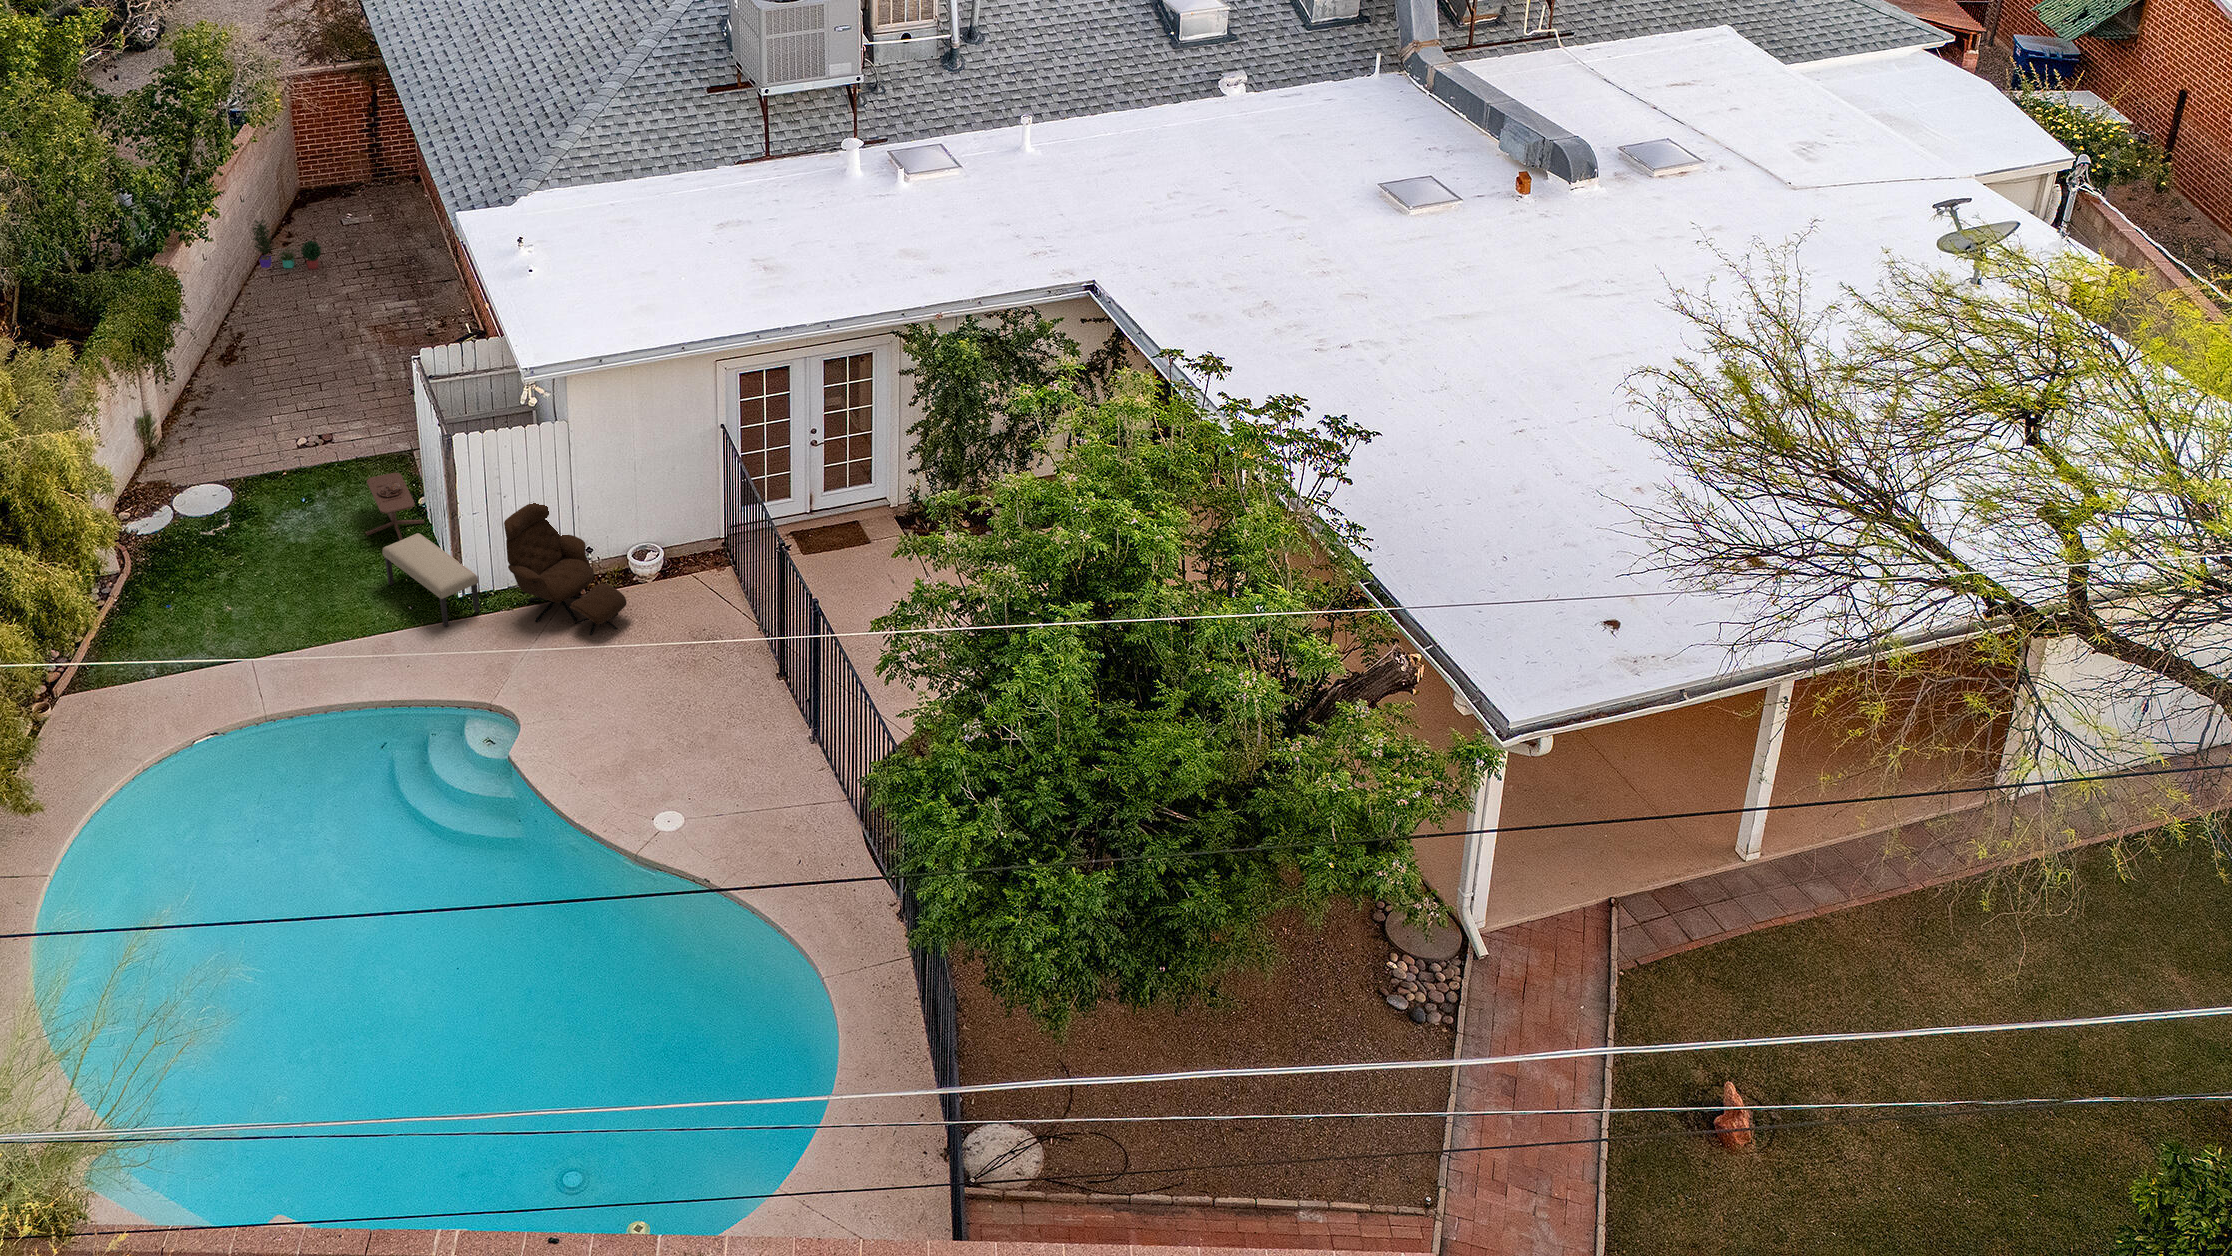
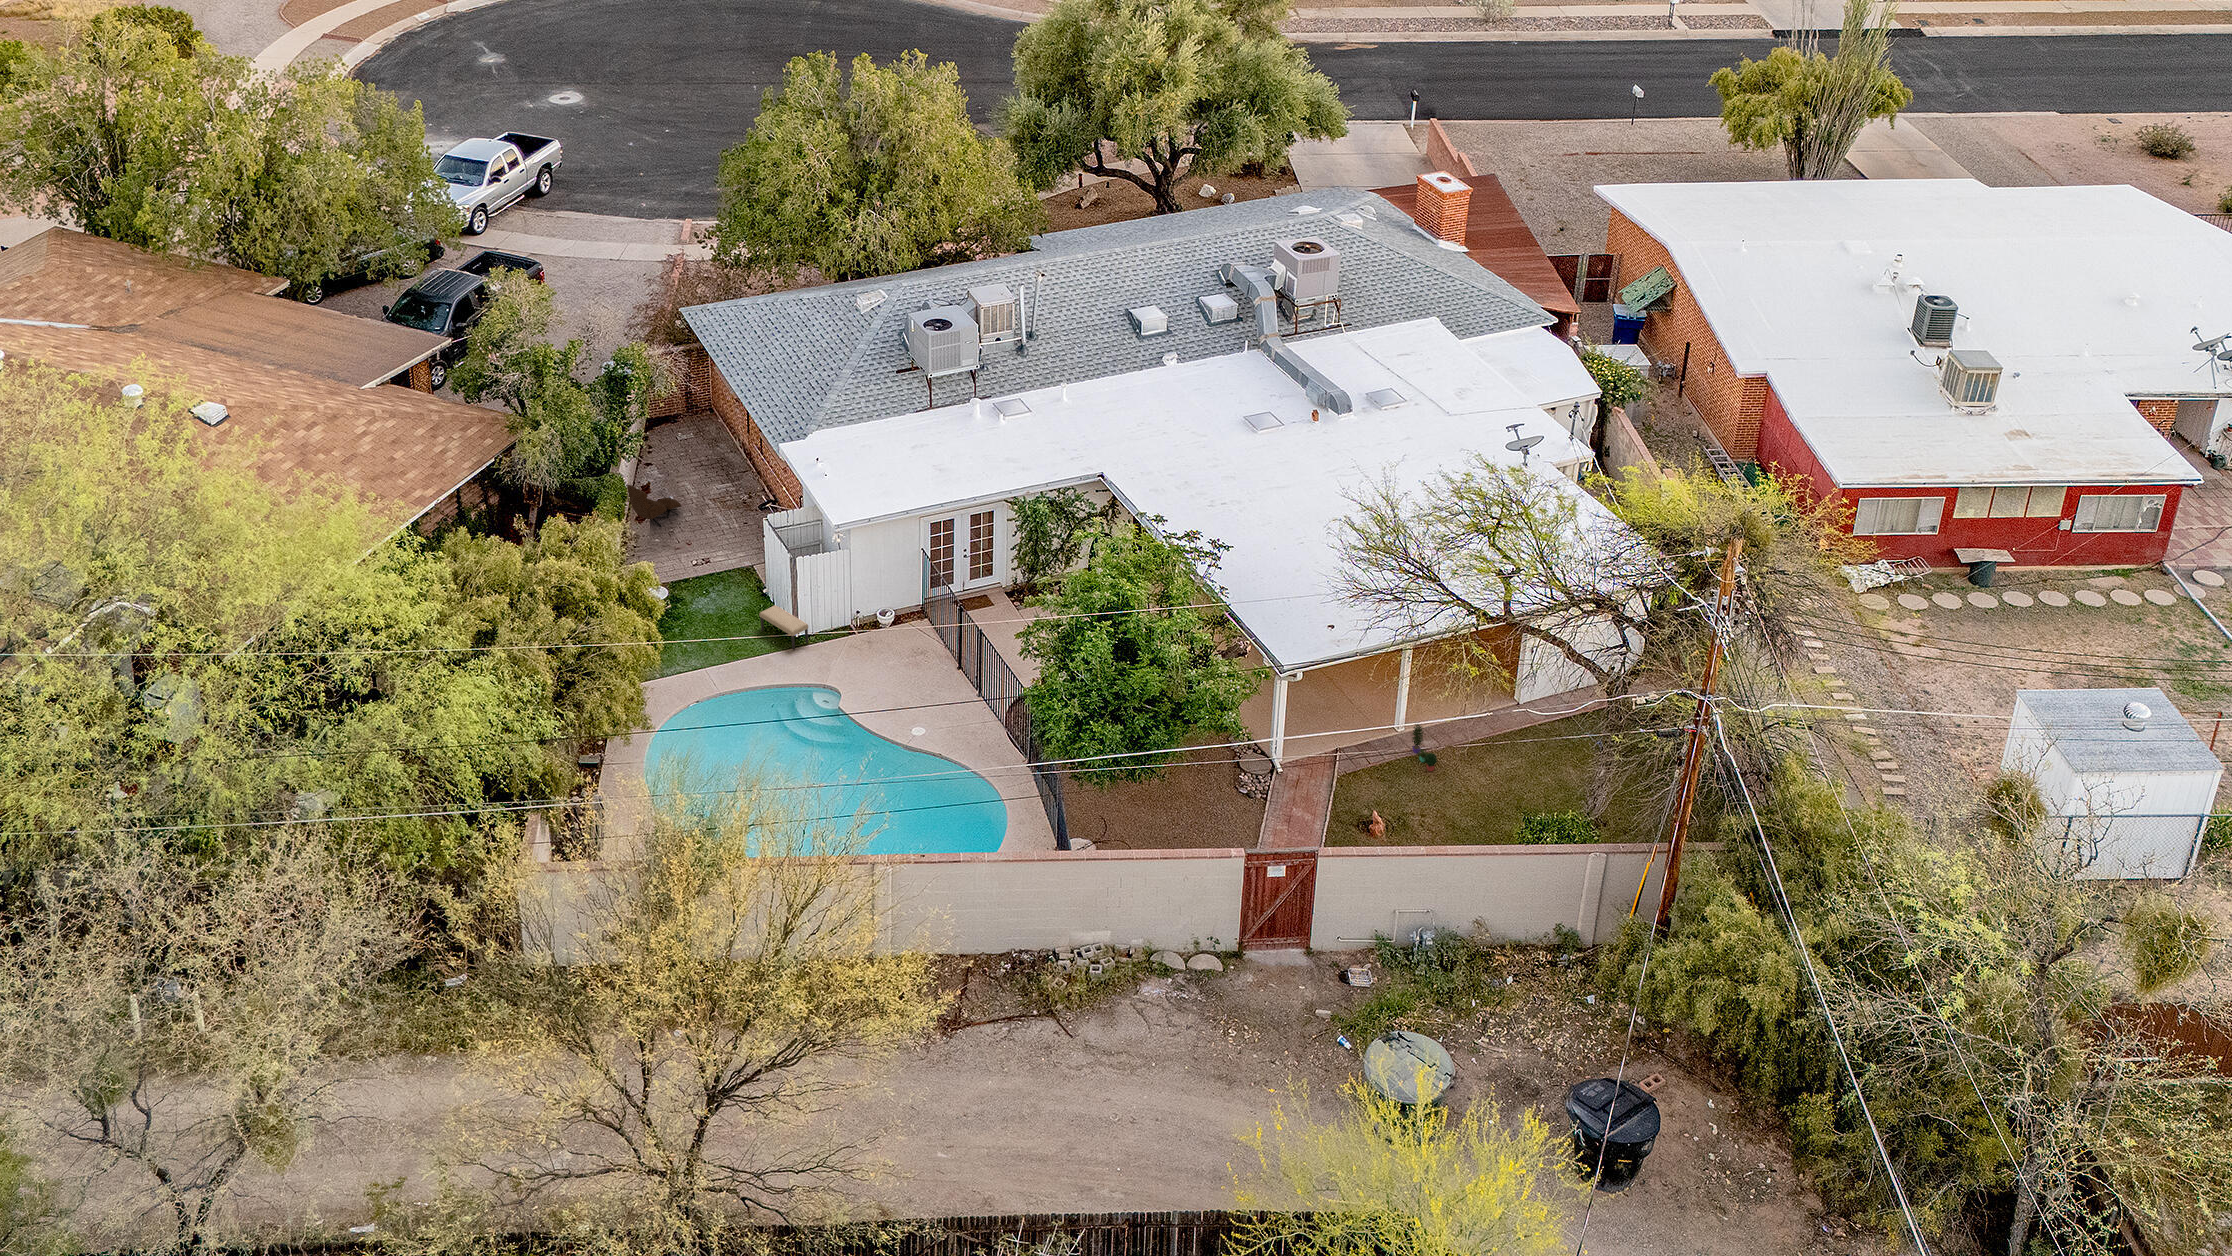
potted plant: present [253,219,321,269] -> present [1412,724,1437,771]
side table: present [366,473,424,541] -> none [744,576,772,611]
lounge chair: present [504,503,627,635] -> present [627,485,681,527]

